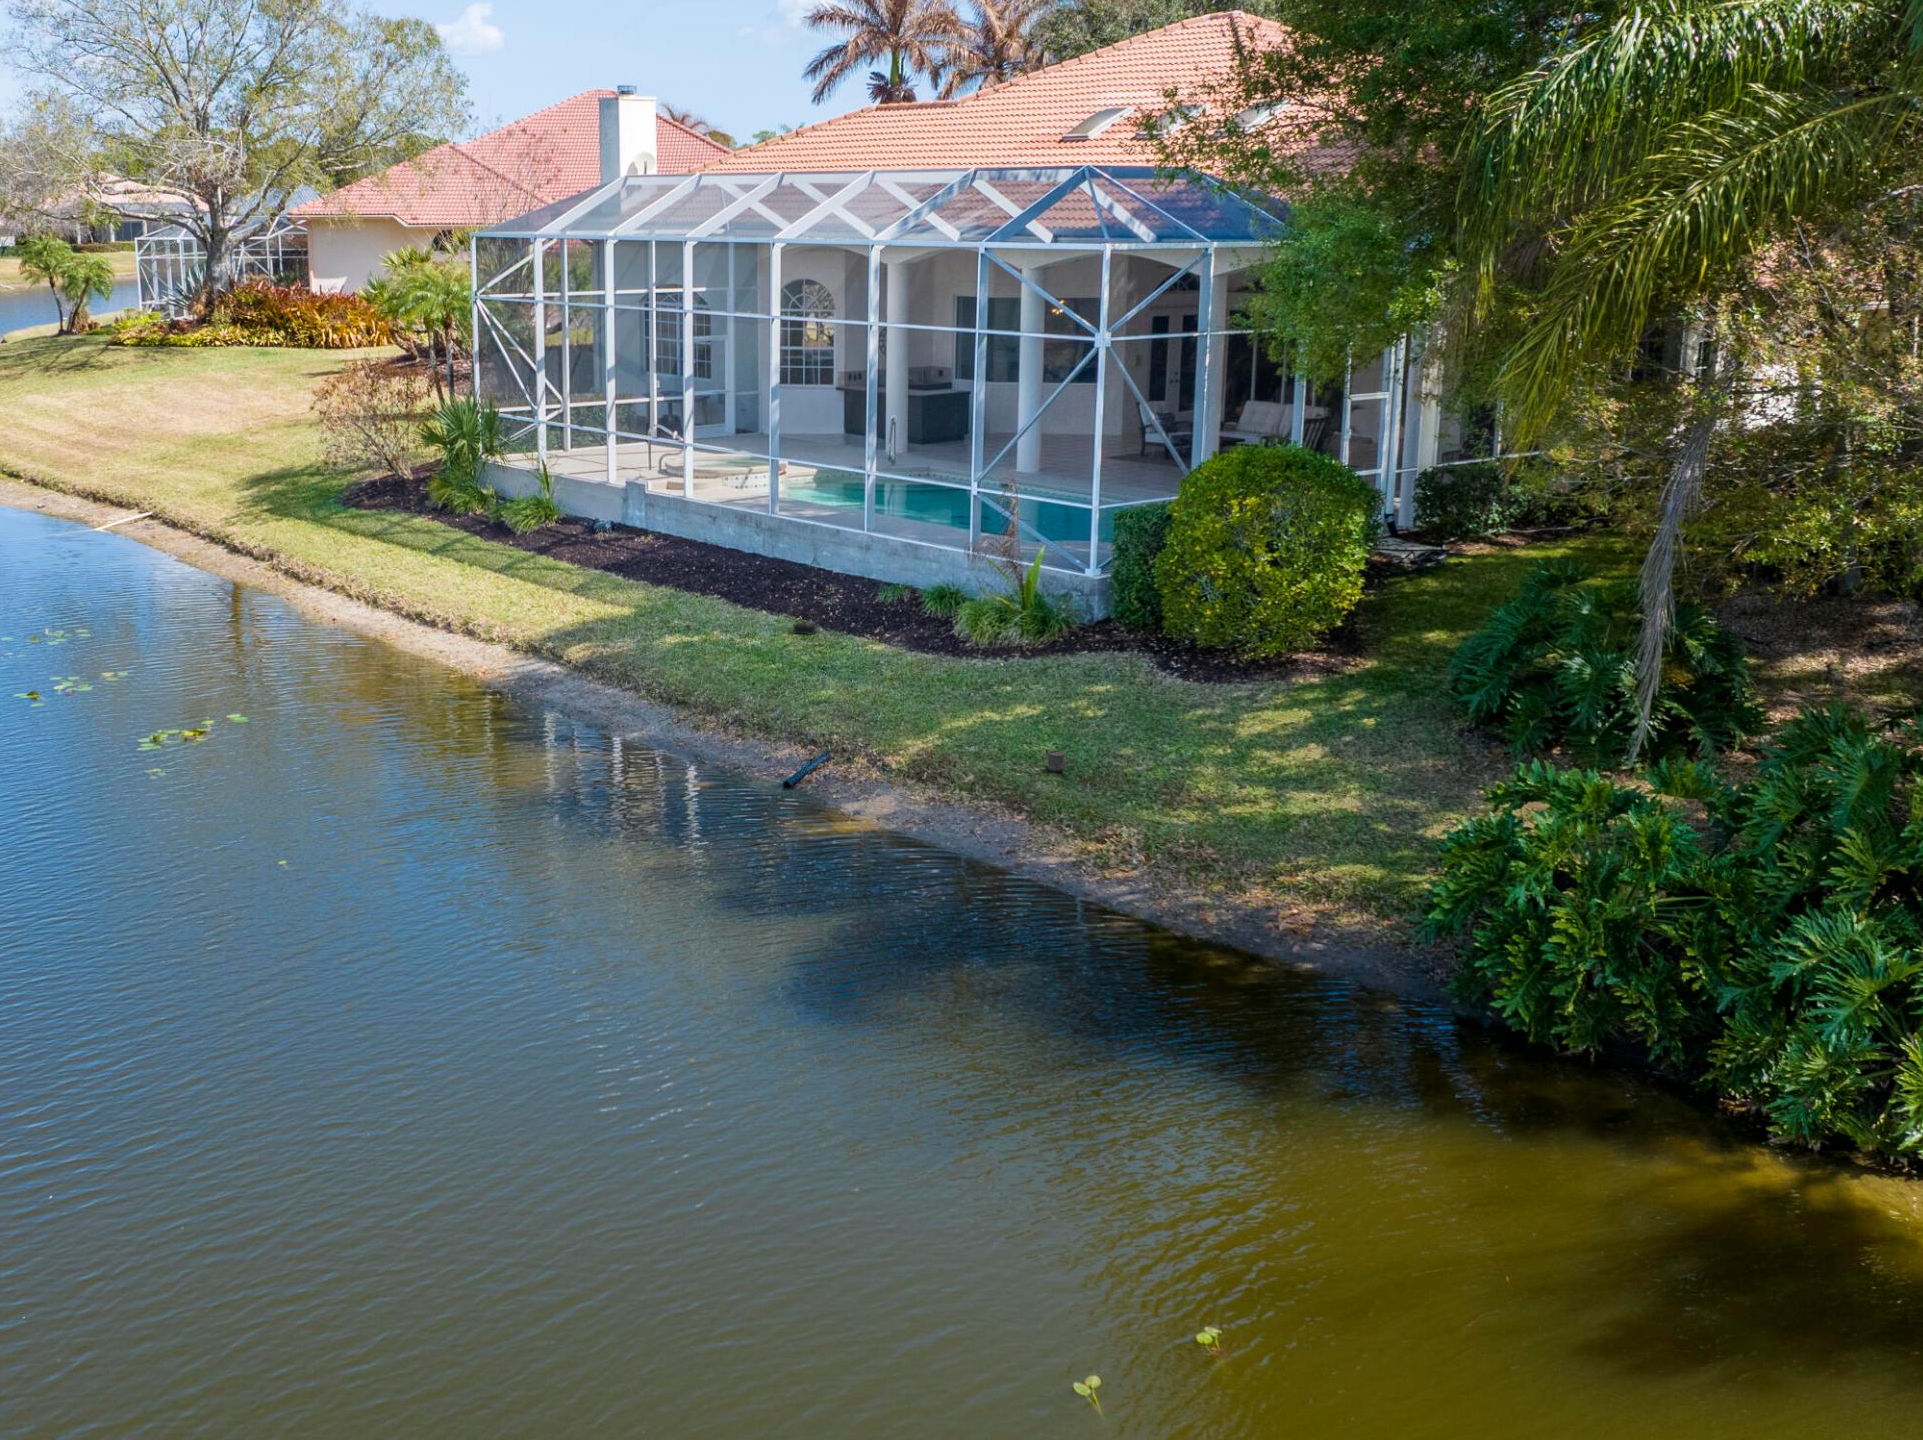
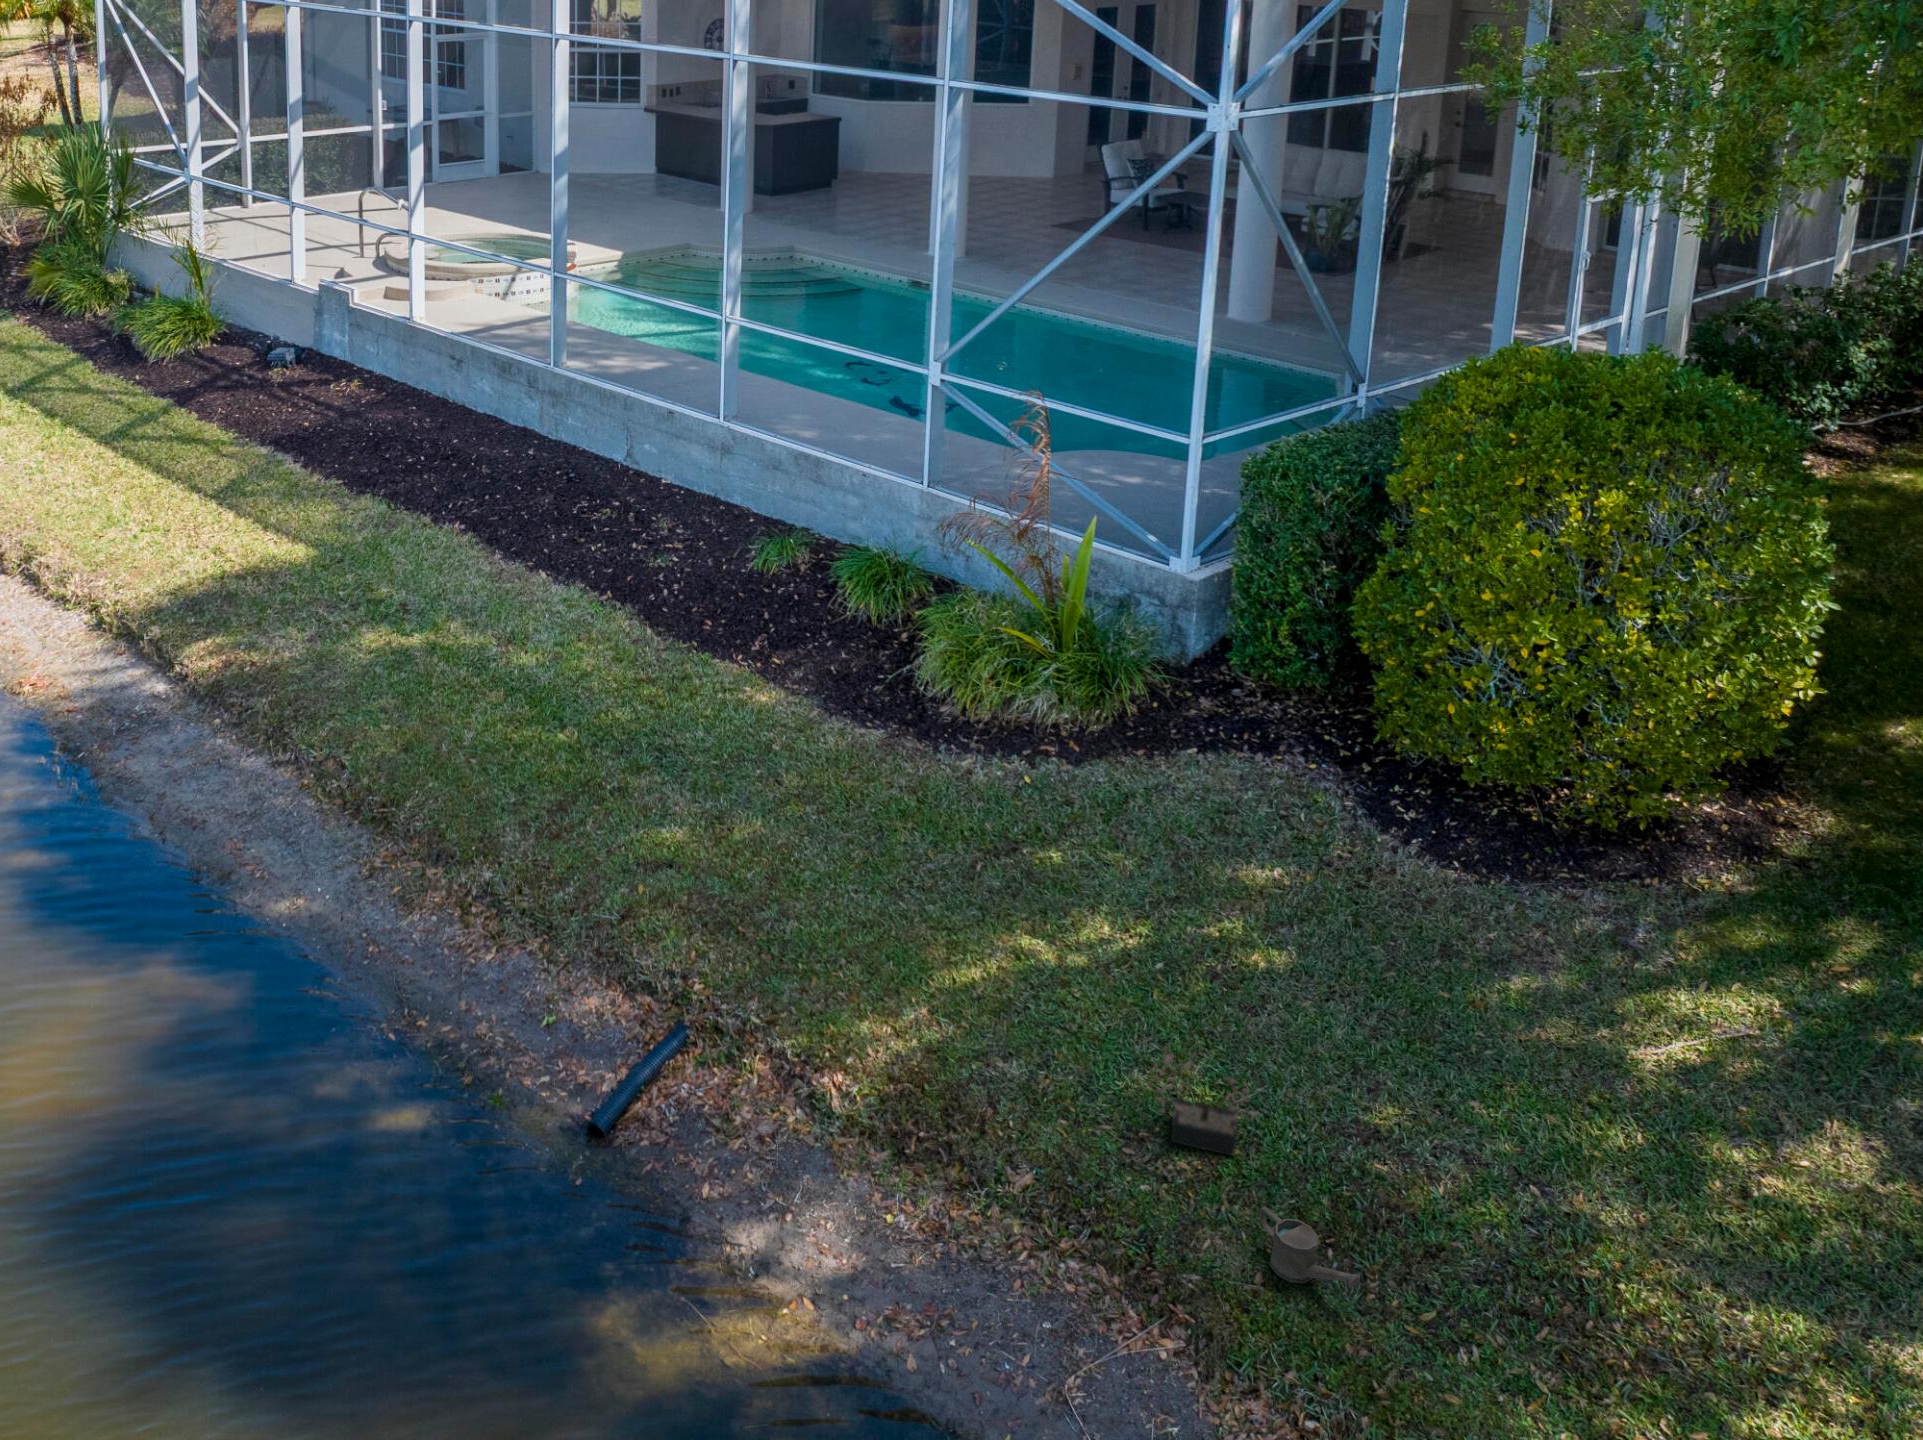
decorative plant: present [788,606,820,634] -> present [1148,1048,1257,1156]

